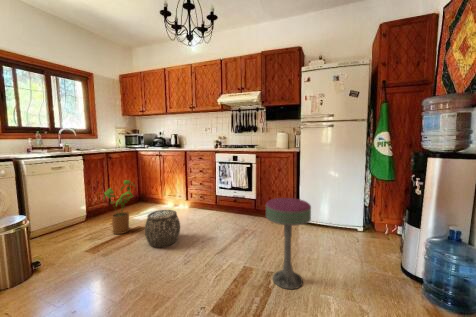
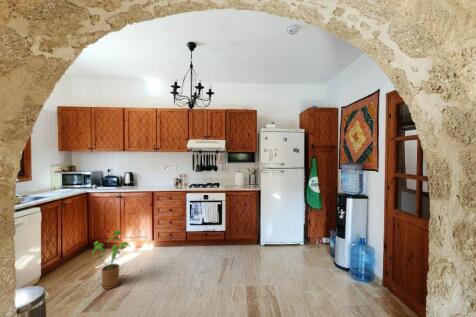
bar stool: present [266,198,311,289] -> none [270,231,299,293]
woven basket: present [145,210,180,247] -> none [152,253,184,291]

